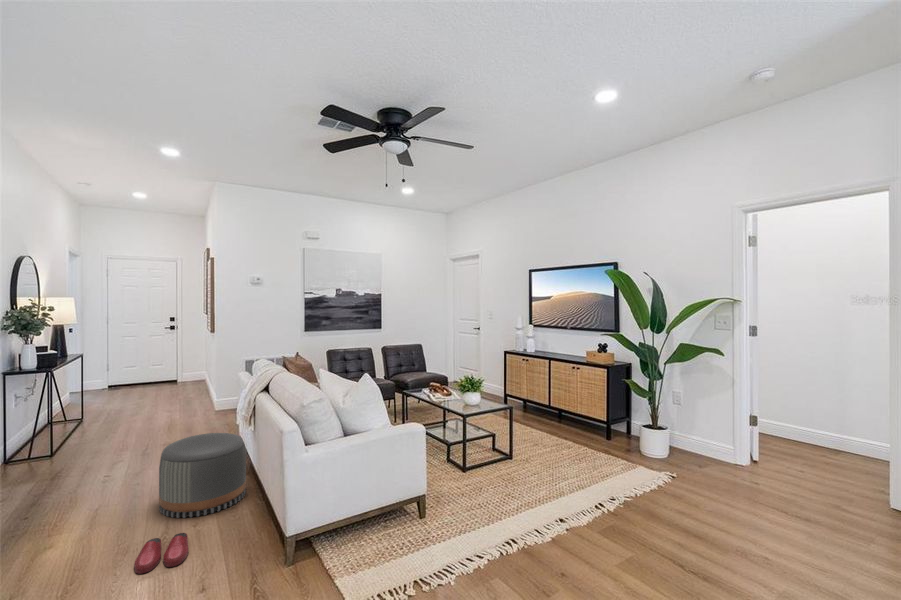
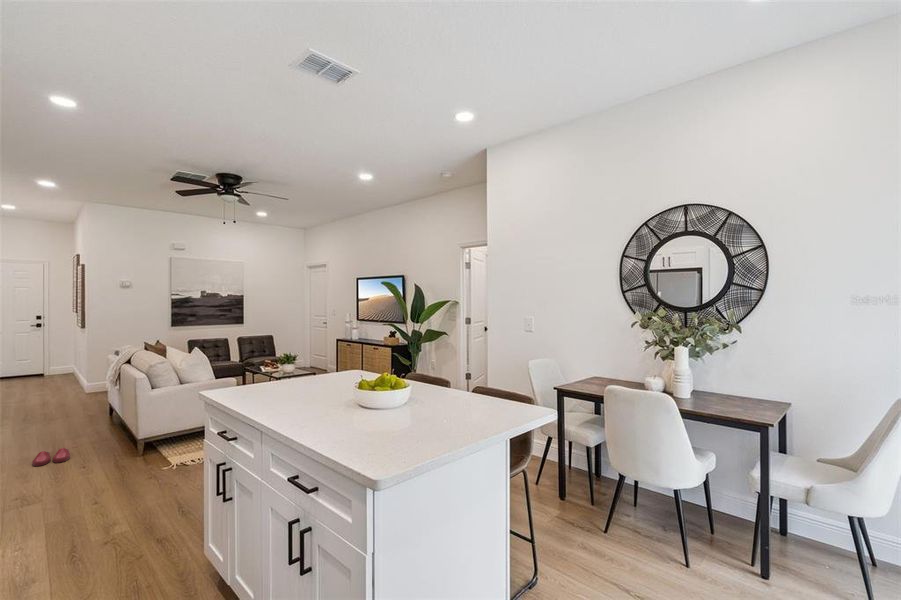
pouf: present [159,433,246,518] -> none [44,393,113,446]

